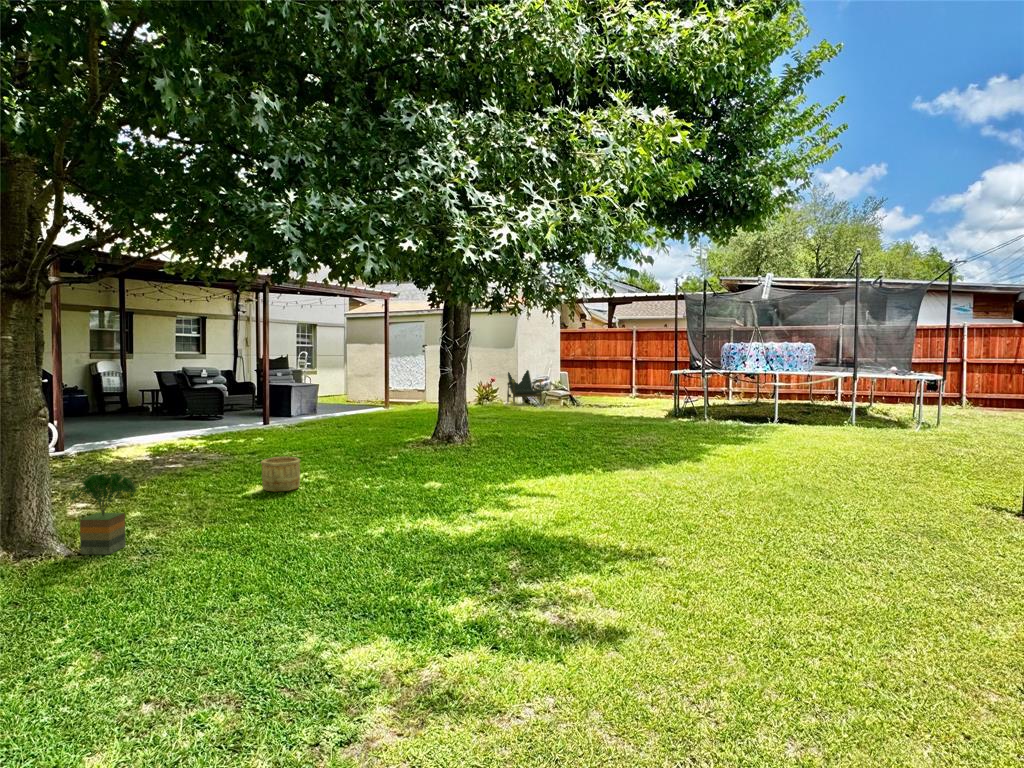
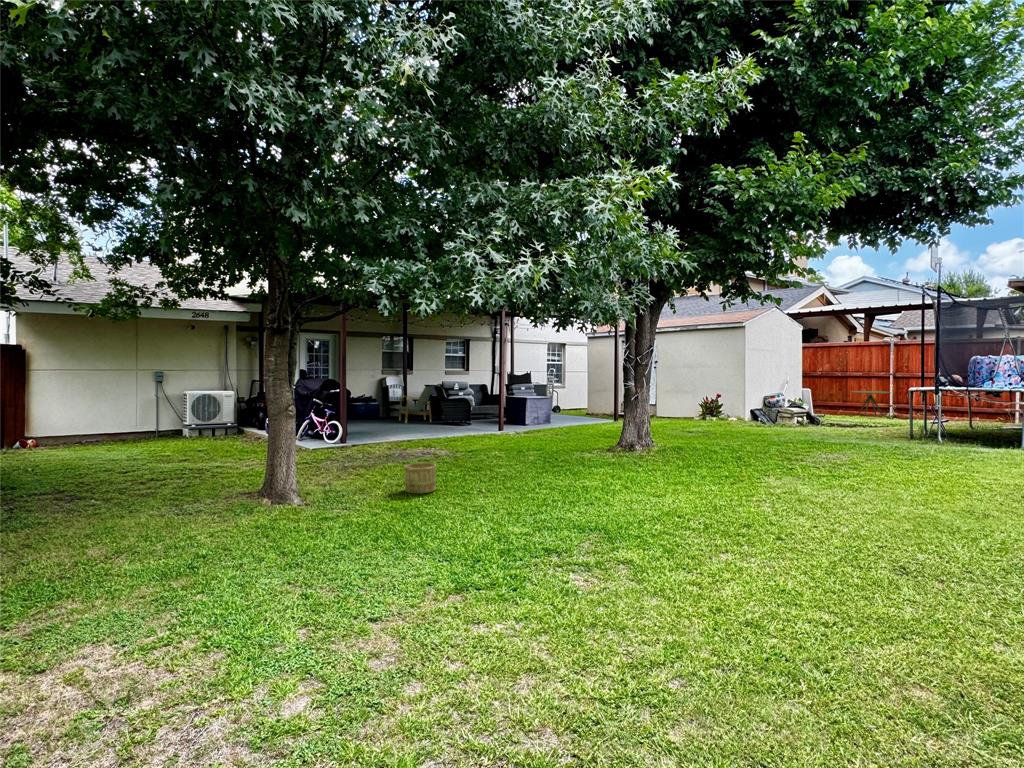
lounge chair: present [507,370,542,405] -> present [395,387,433,423]
round table: none [601,374,634,397] -> present [852,391,891,416]
potted tree: present [70,473,137,554] -> none [199,469,254,537]

